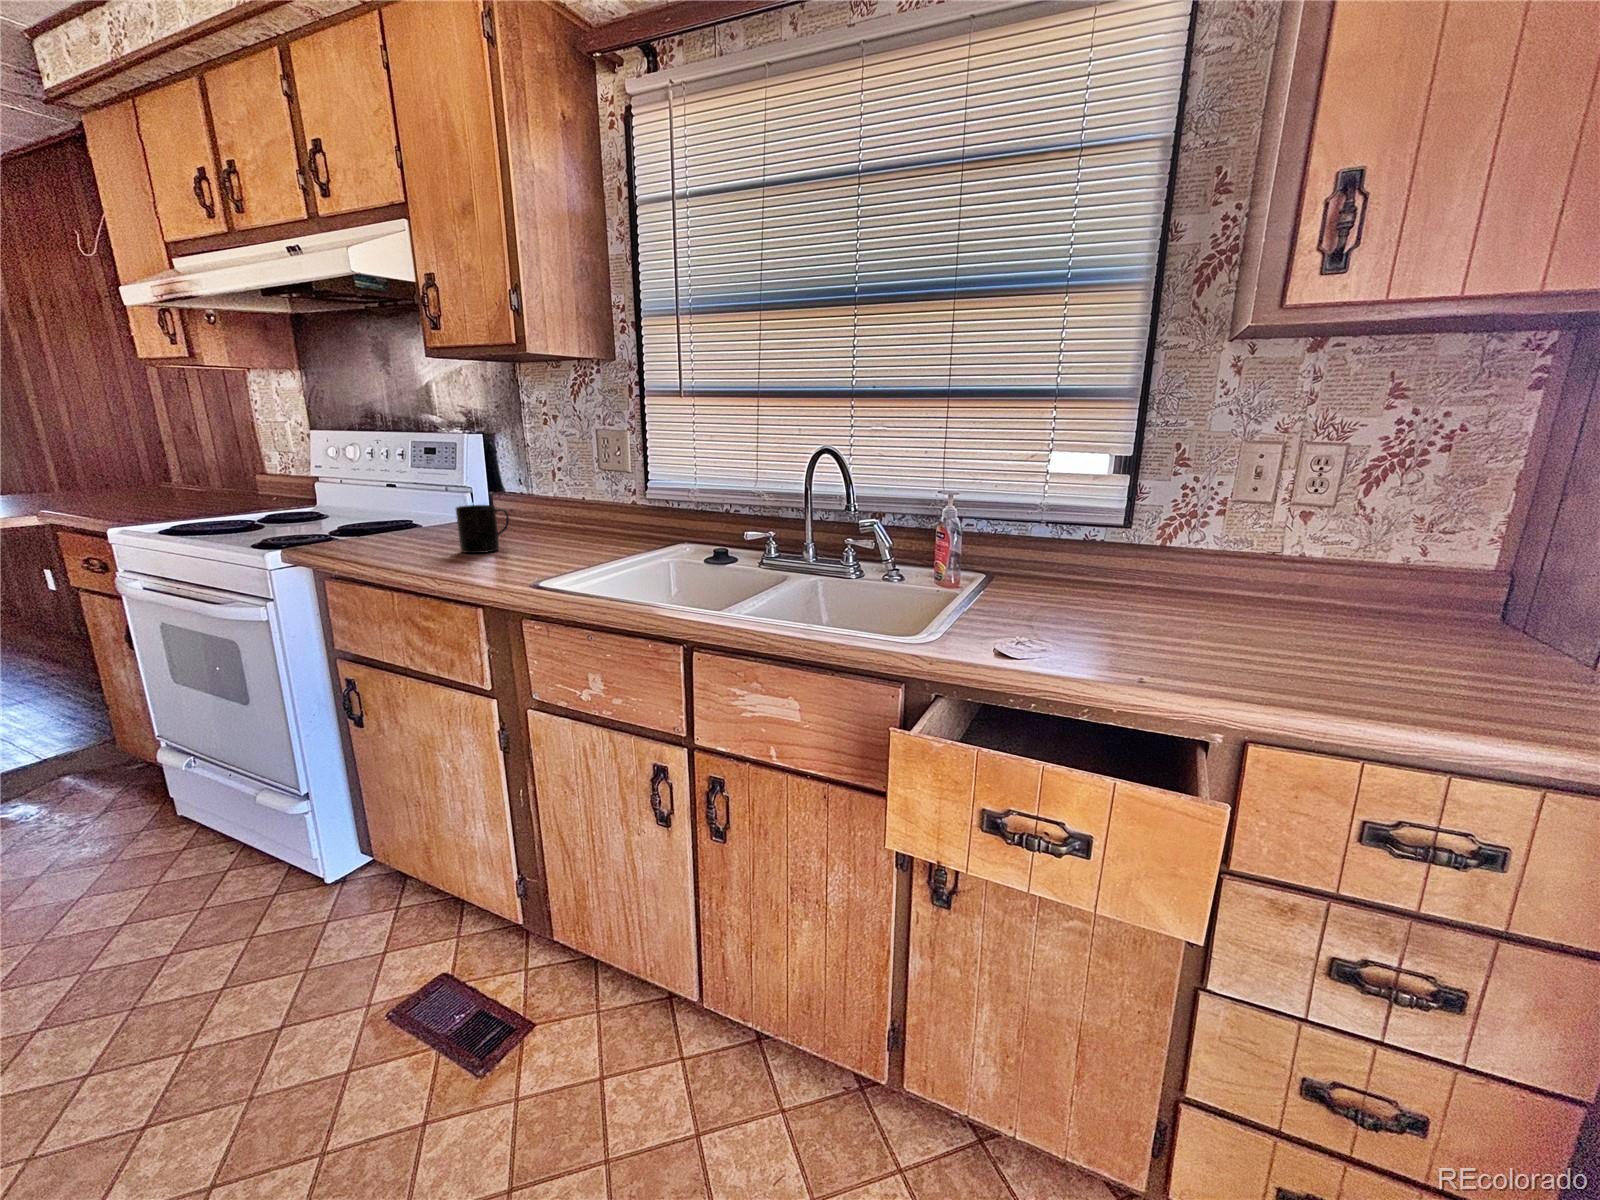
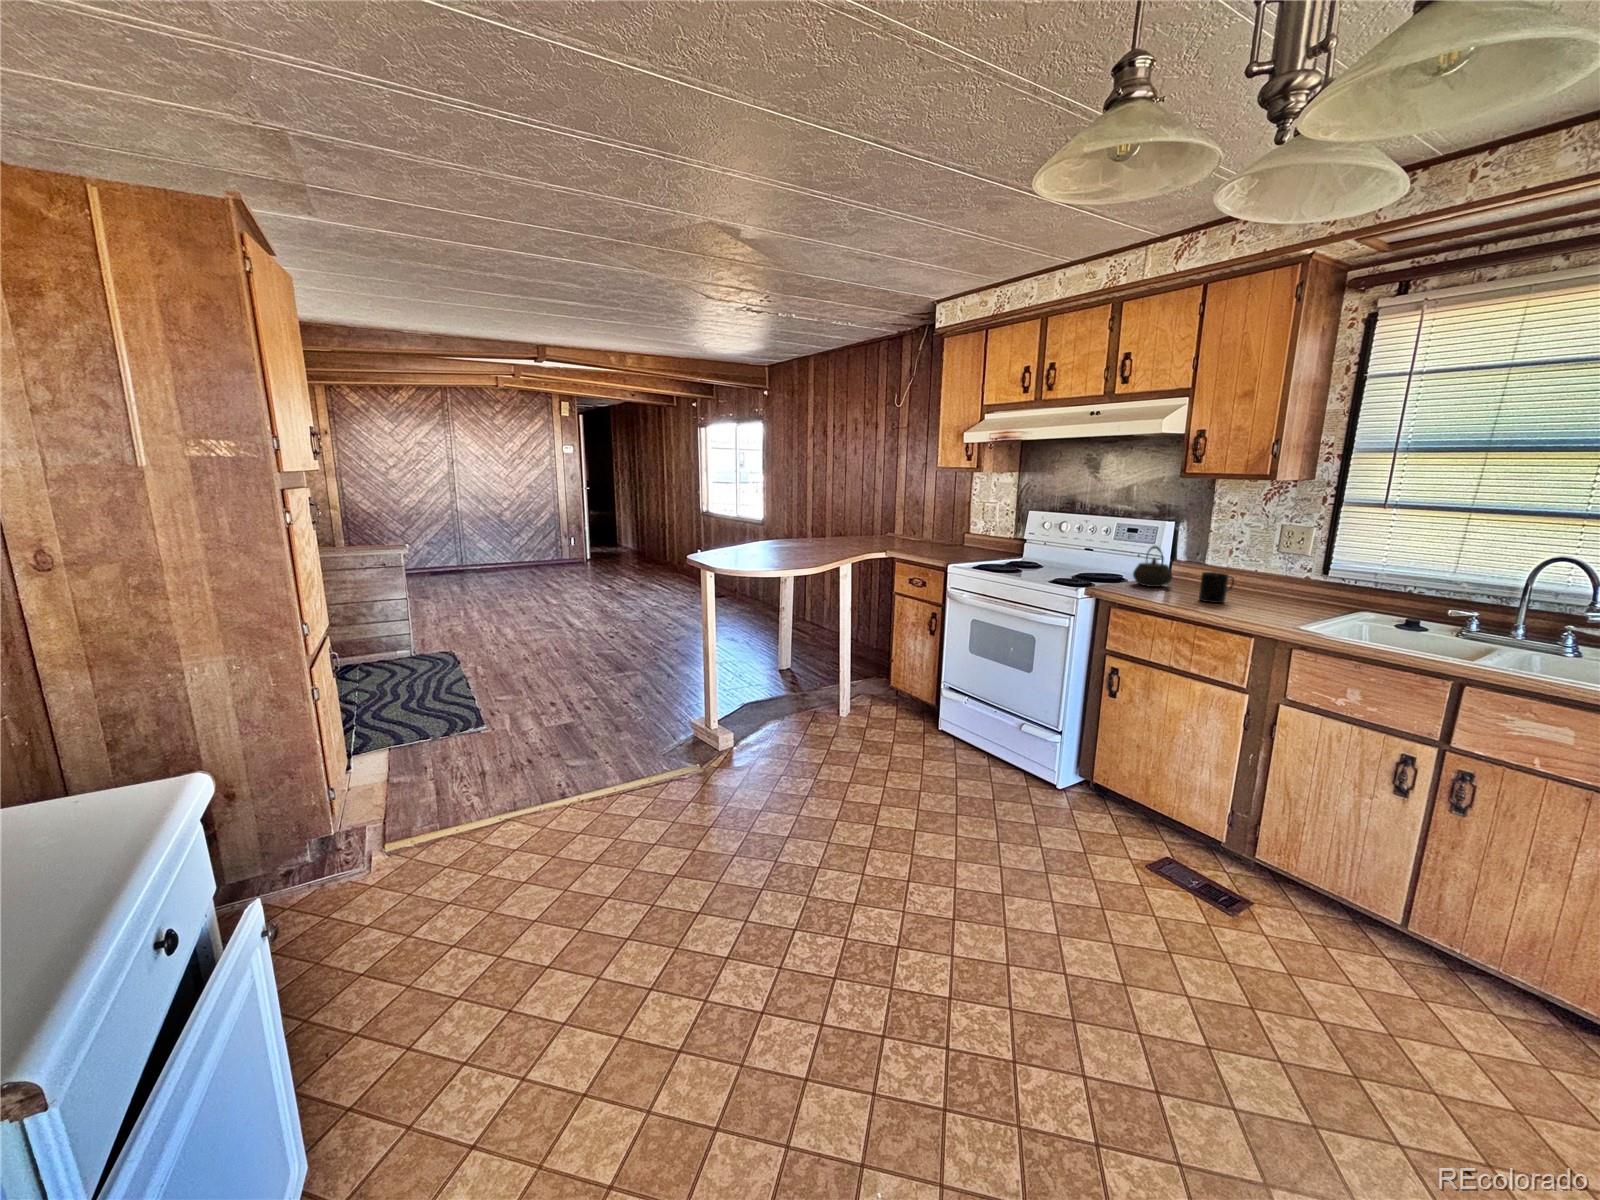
kettle: none [403,470,465,536] -> present [1133,546,1172,587]

